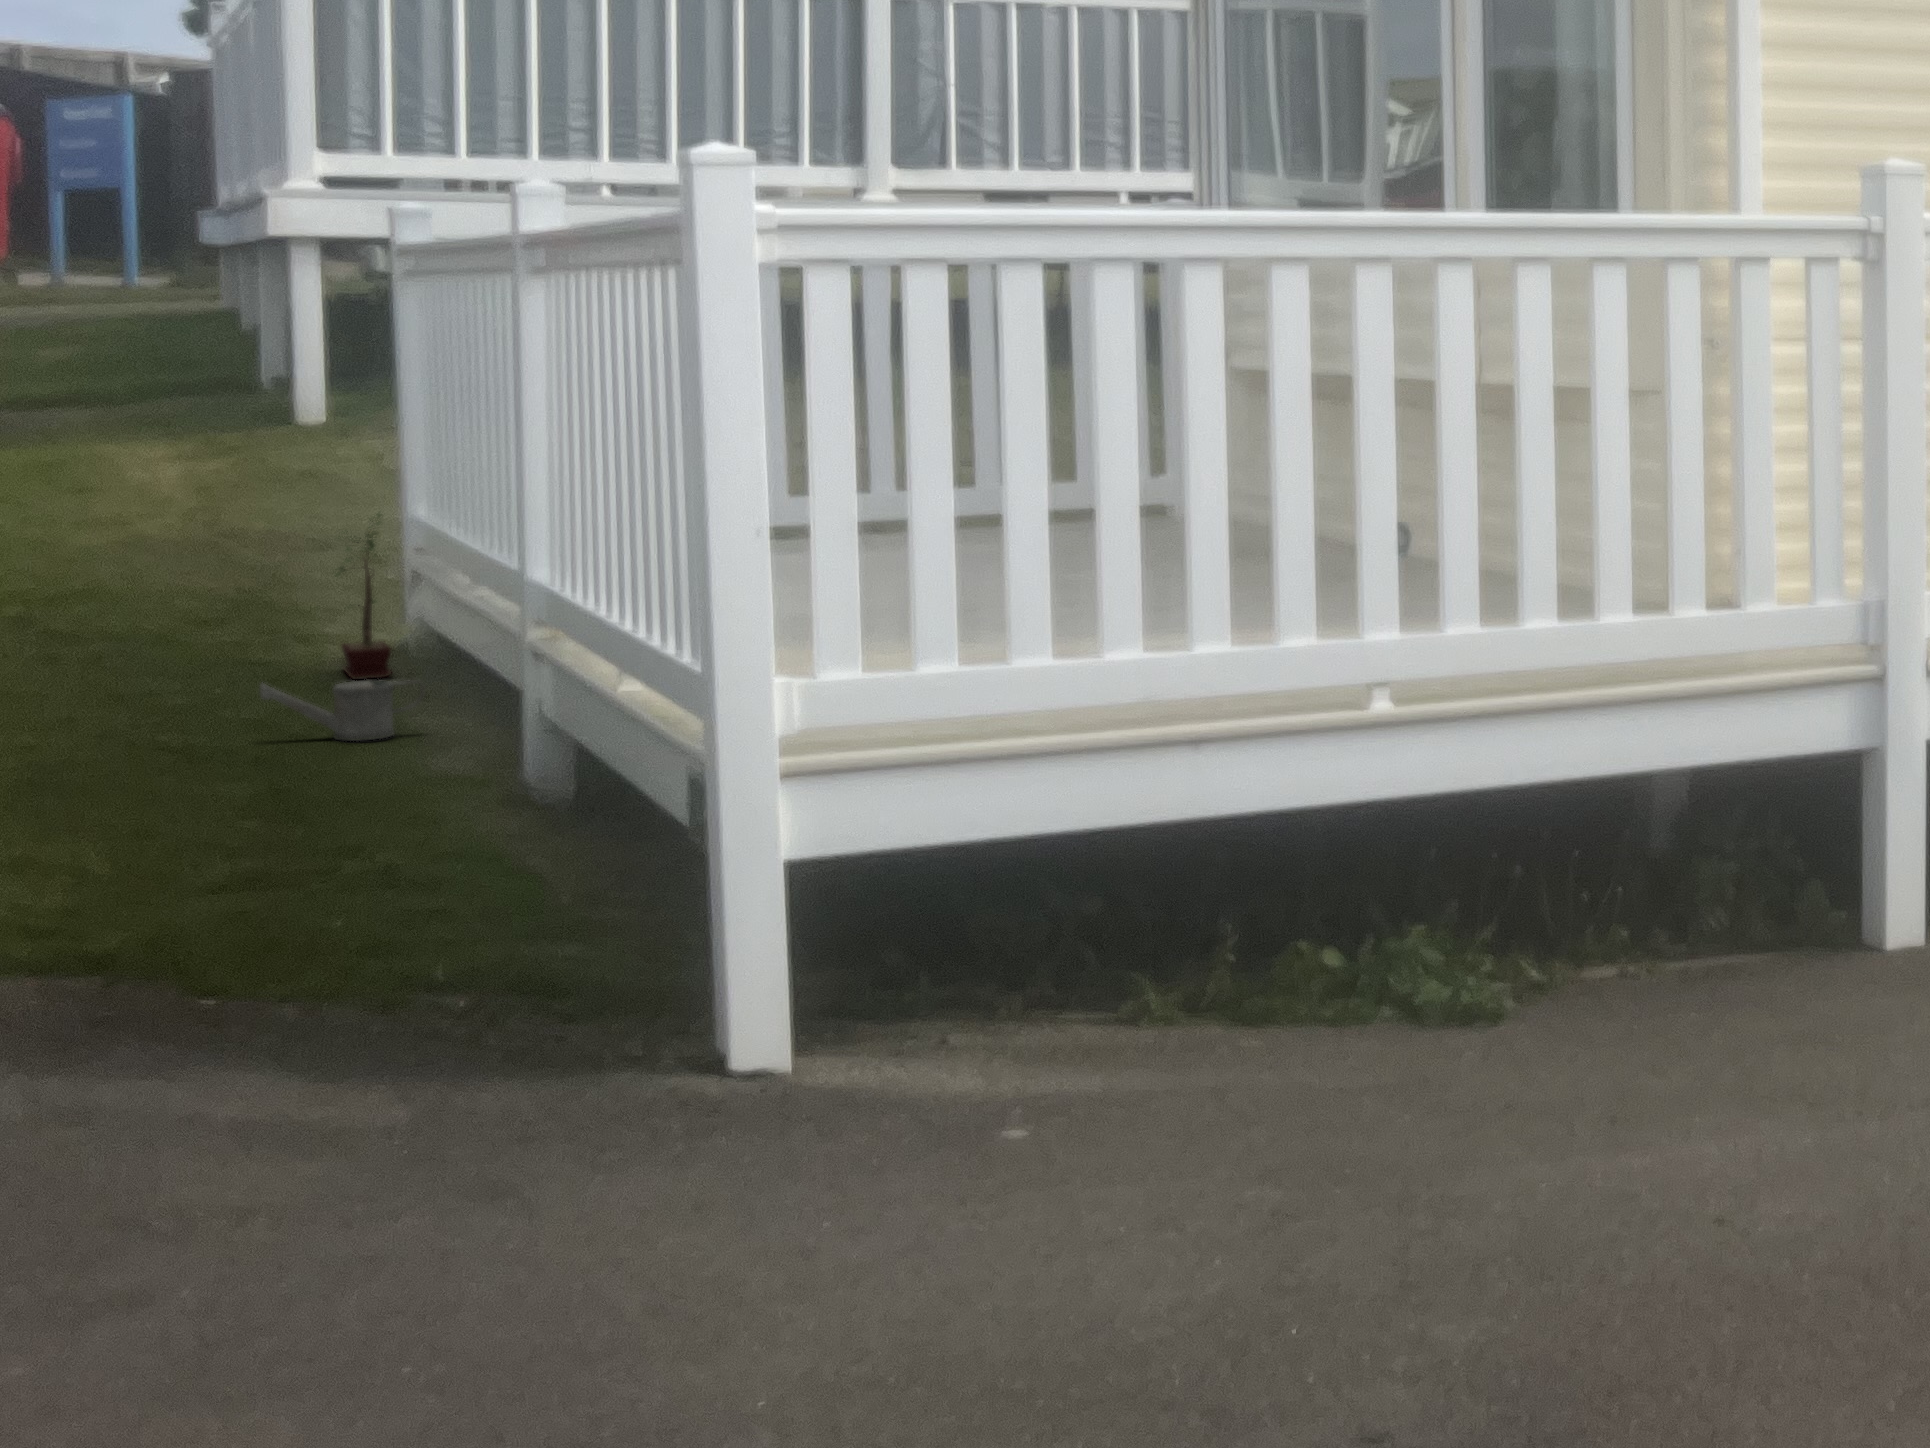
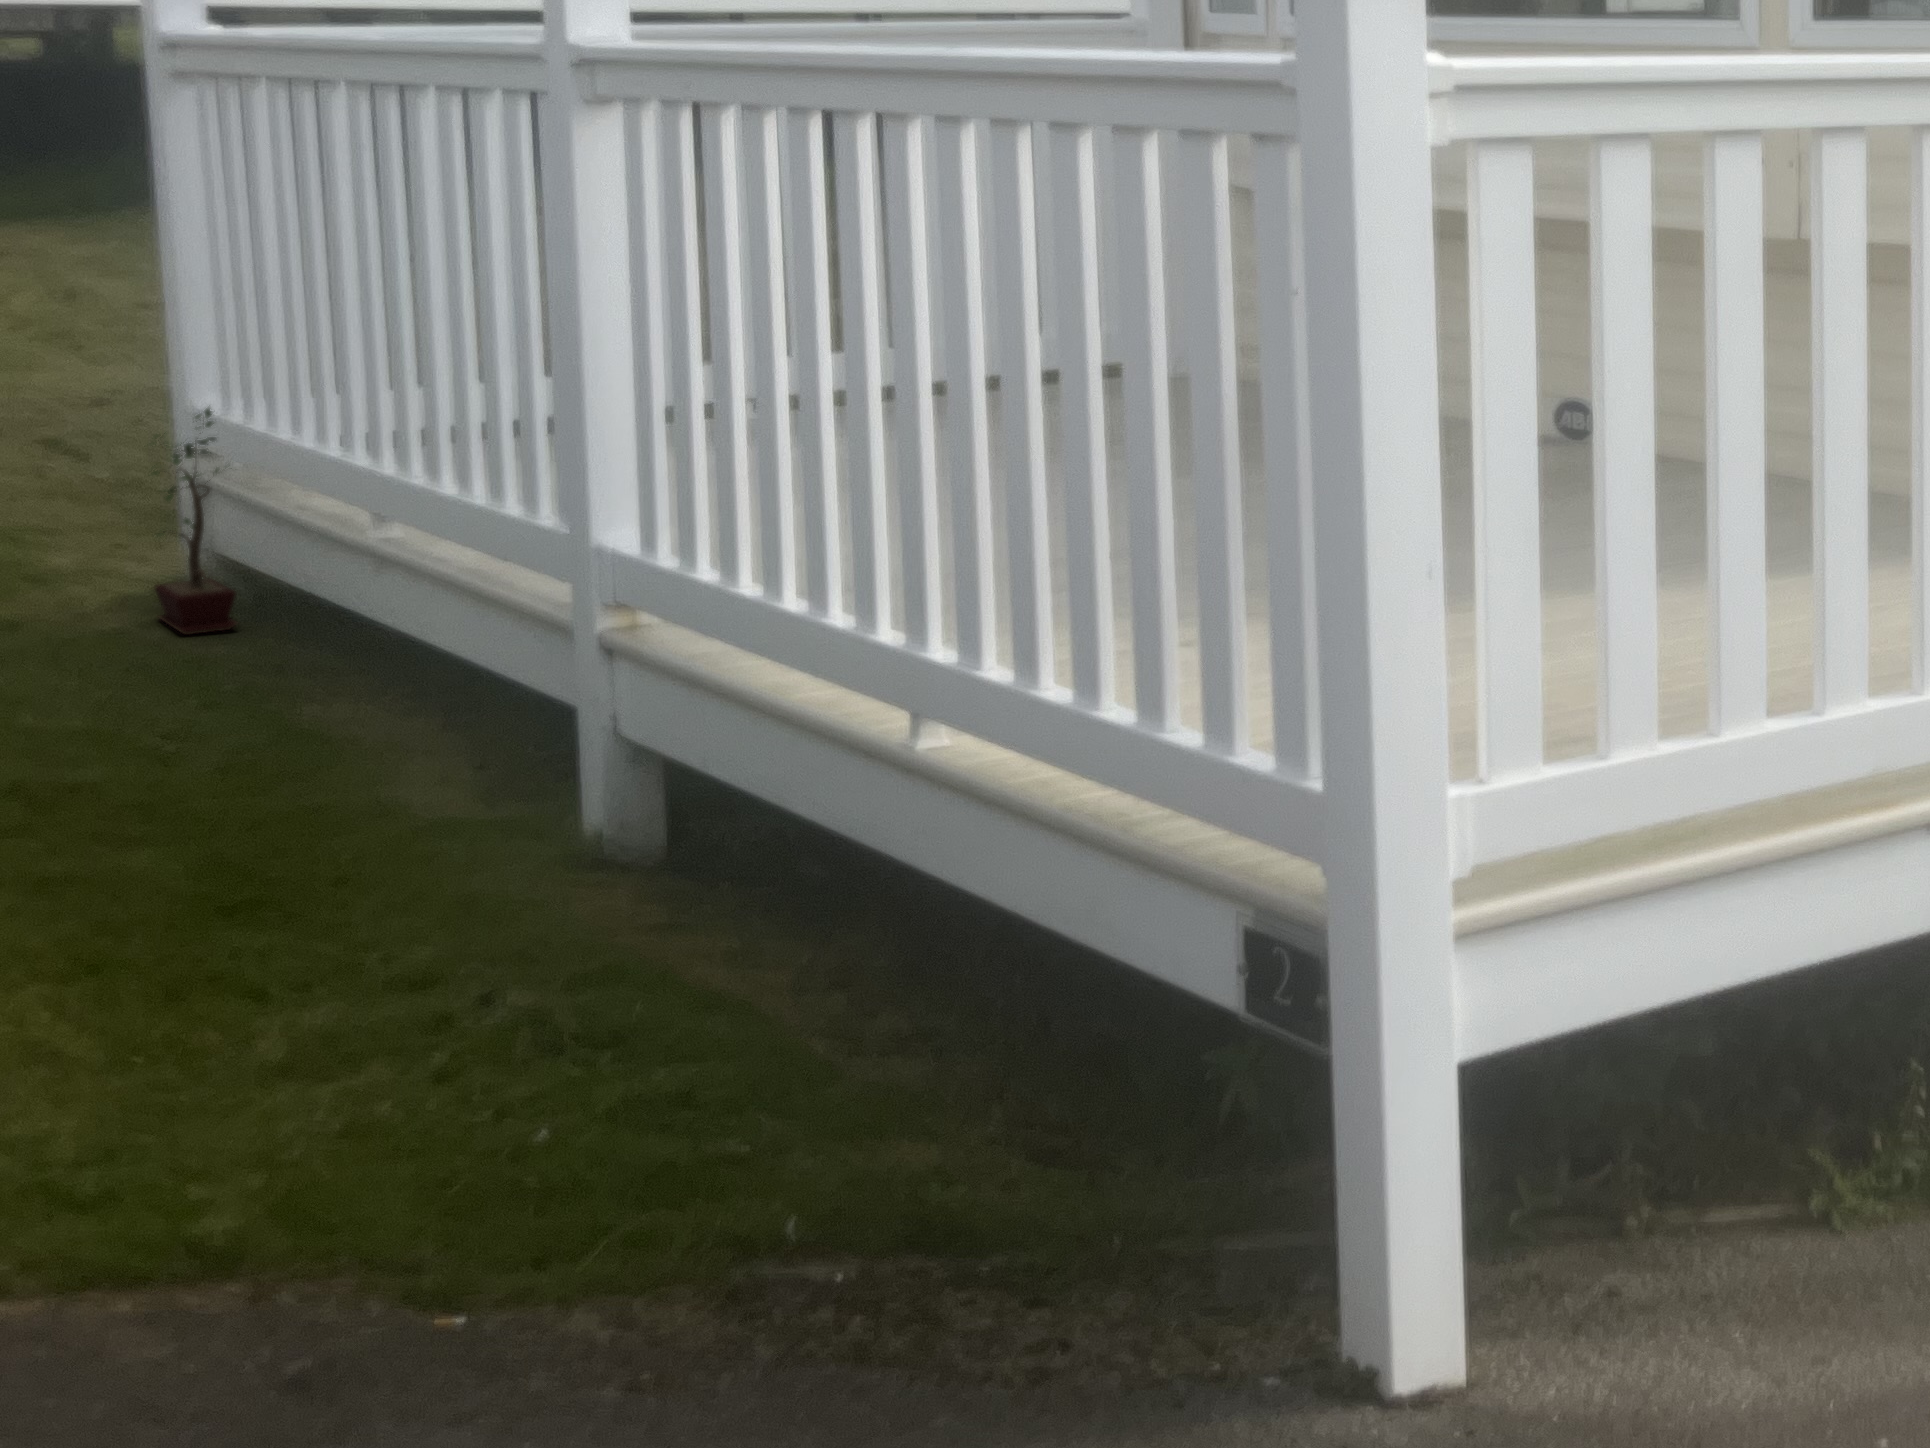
watering can: present [260,679,425,741] -> none [134,650,358,741]

